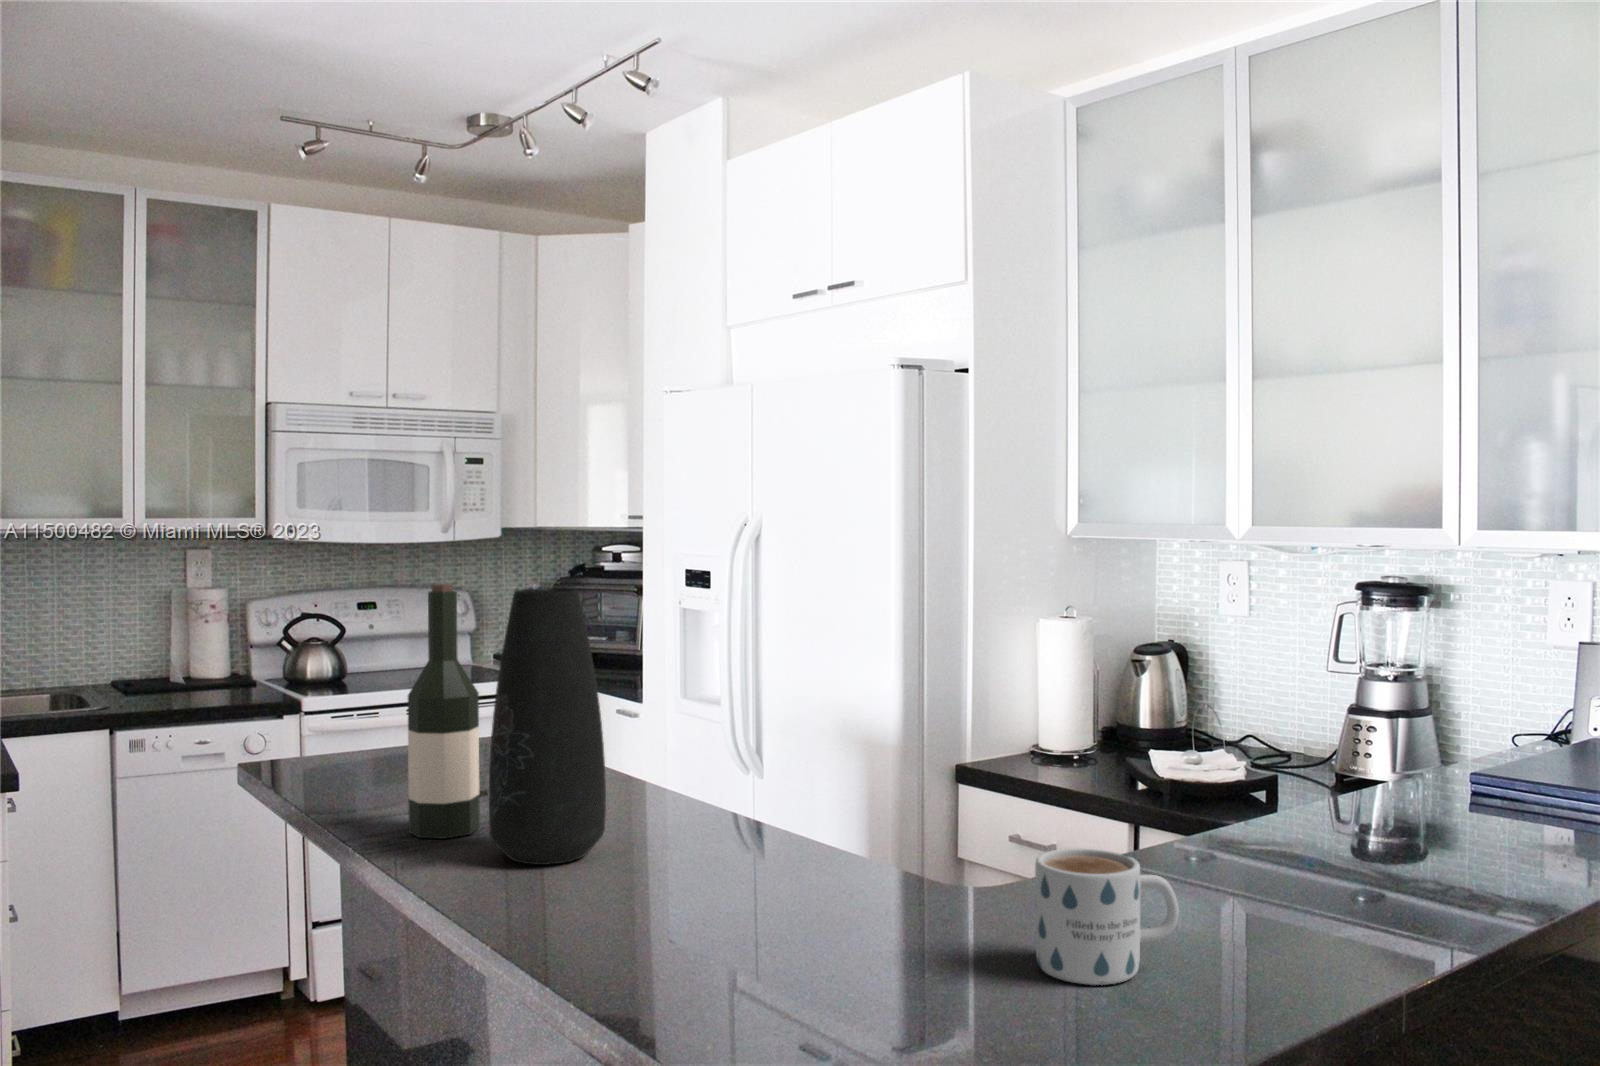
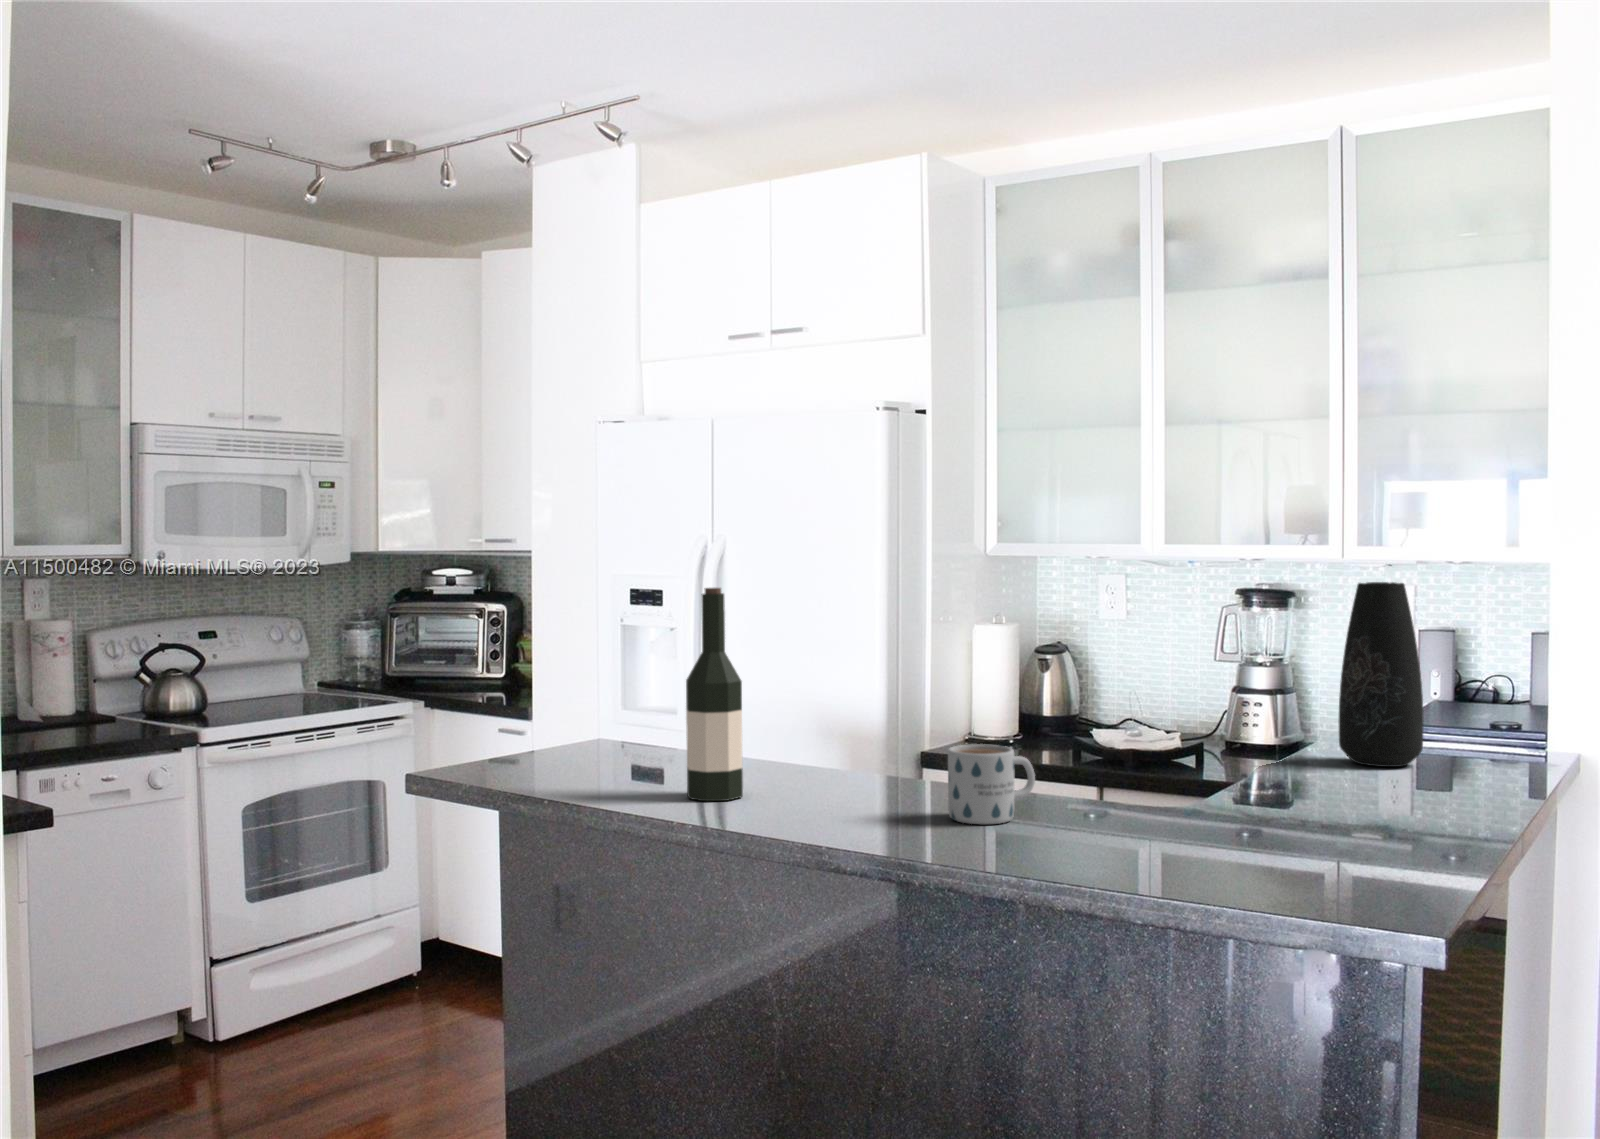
vase: present [489,588,606,865] -> present [1339,582,1424,767]
mug: present [1035,848,1179,985] -> present [948,744,1035,824]

